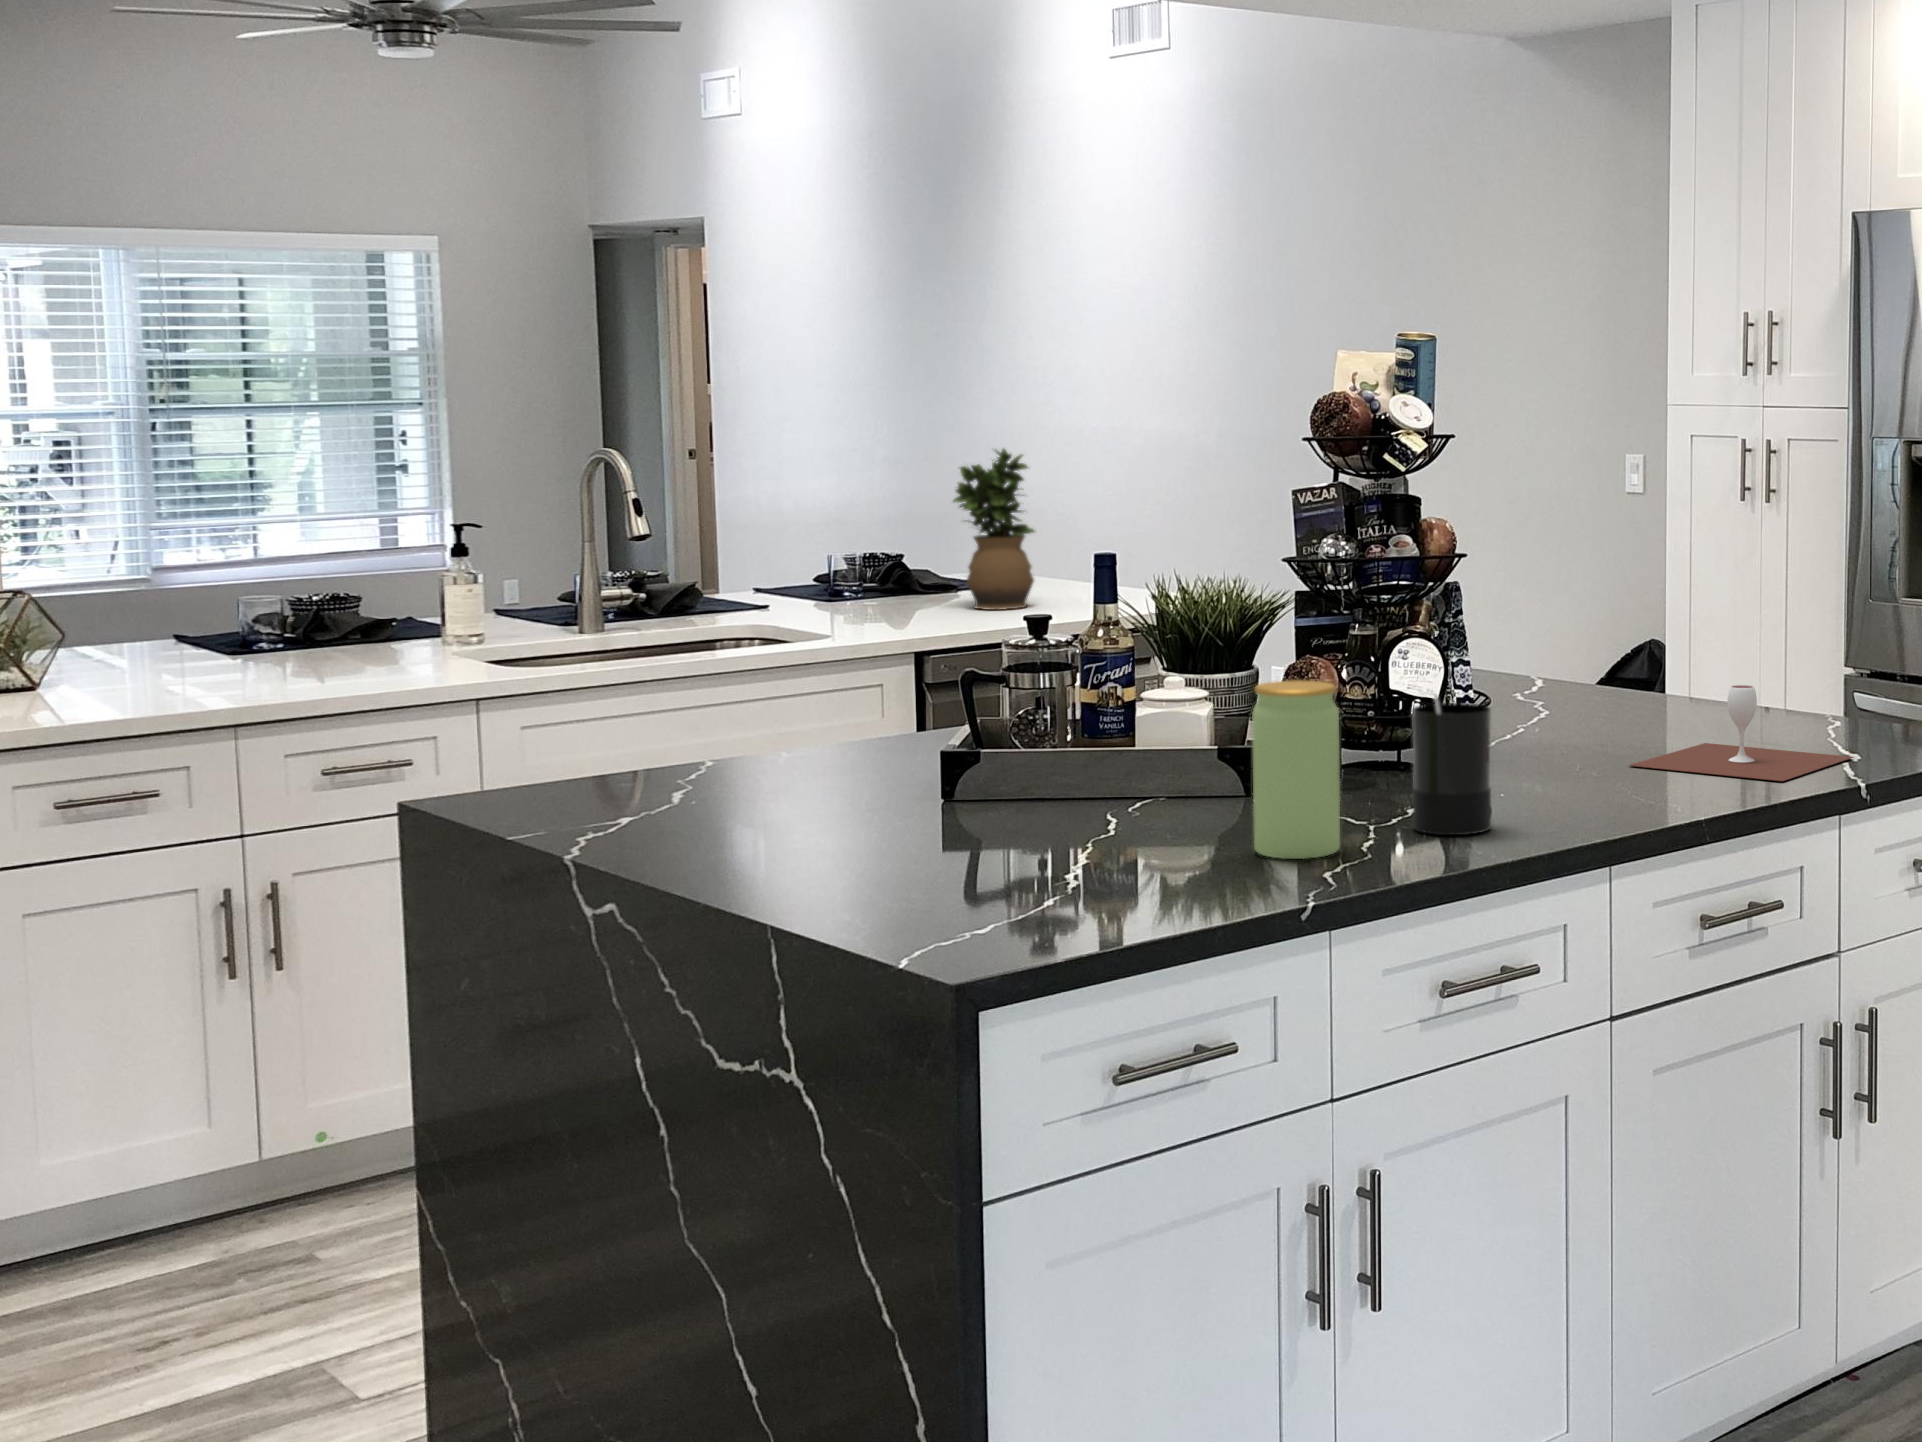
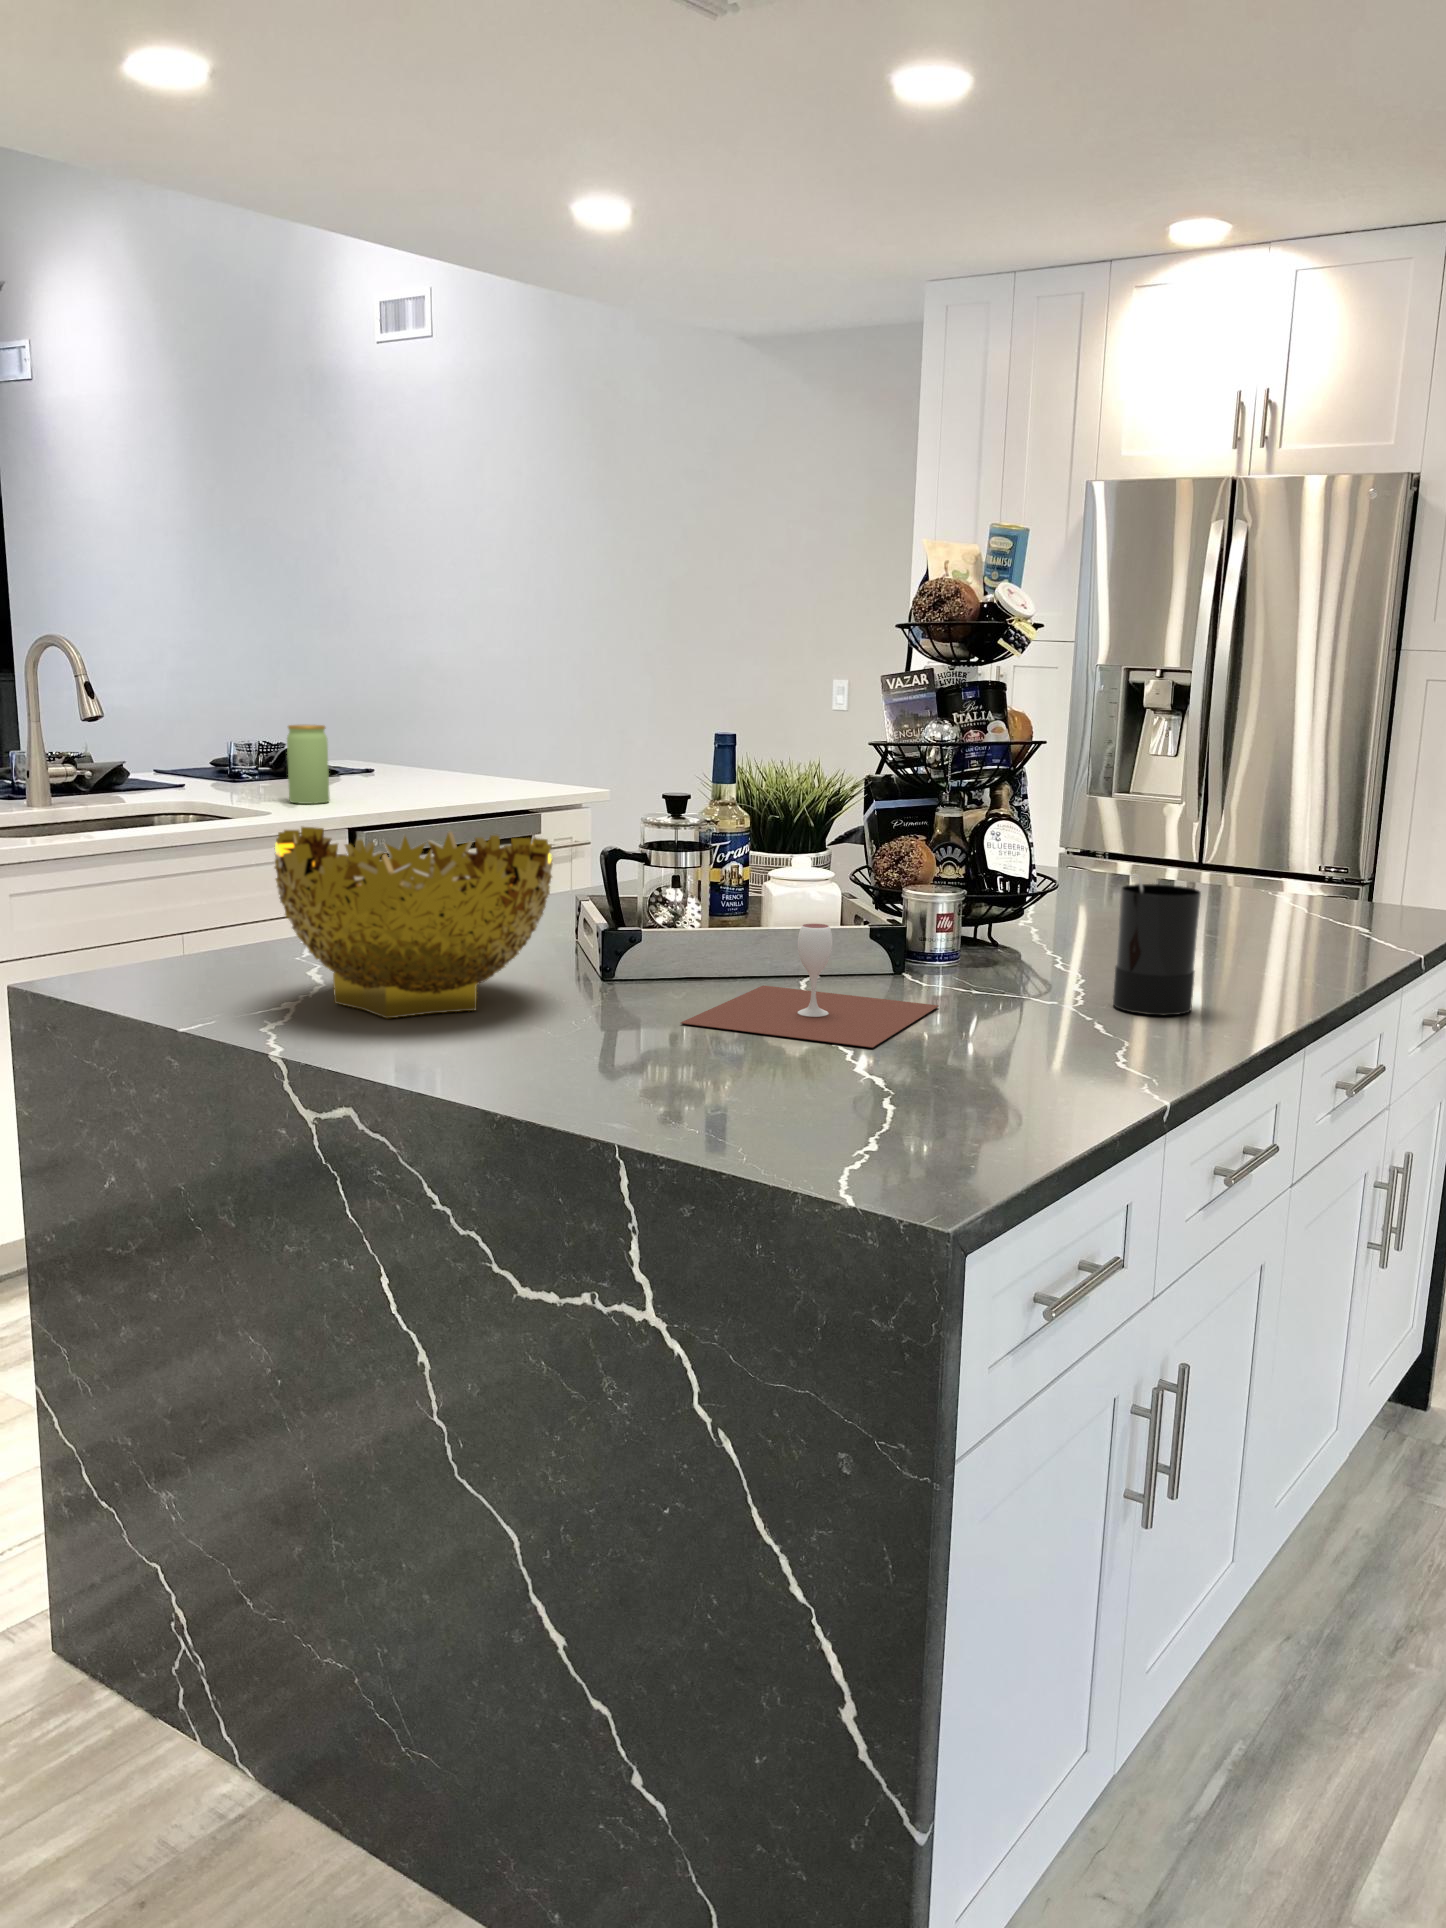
potted plant: present [953,448,1035,610] -> none [356,651,429,794]
decorative bowl: none [606,650,870,828] -> present [275,827,552,1018]
jar: present [1252,680,1340,859] -> present [287,725,330,804]
wine glass: present [1629,685,1854,781] -> present [681,923,939,1048]

